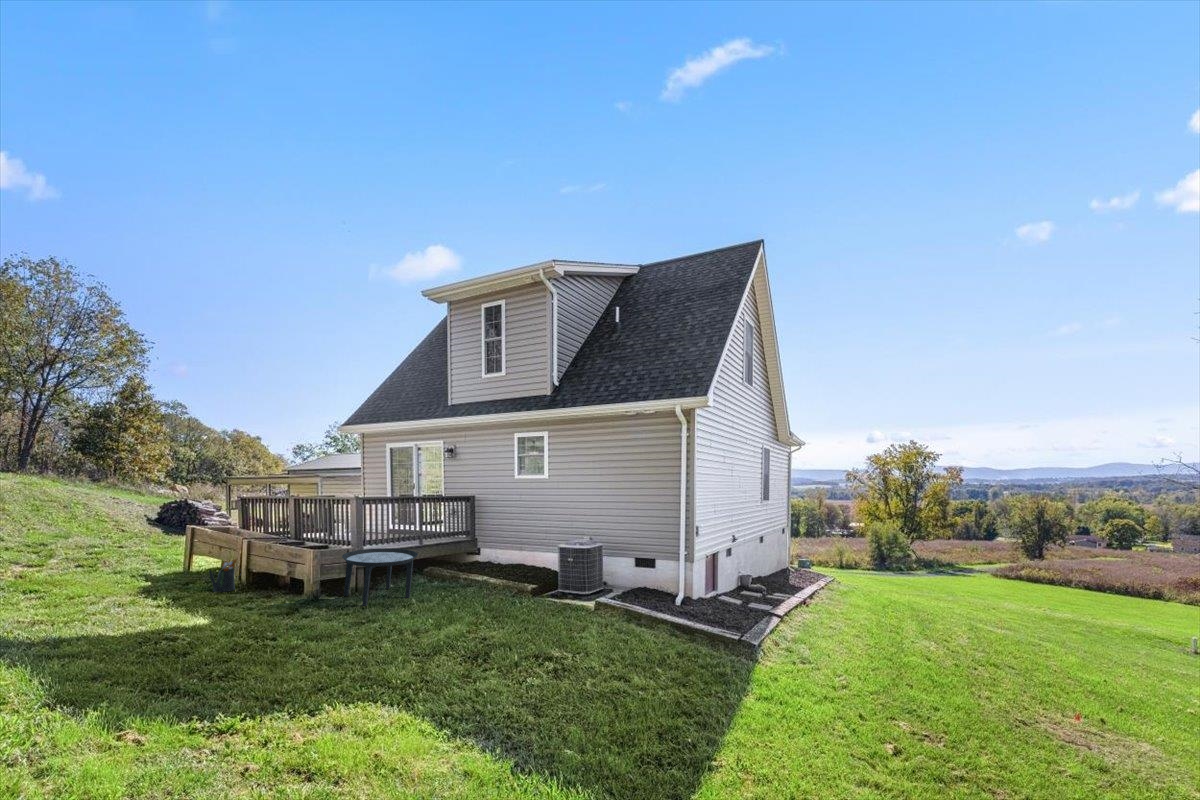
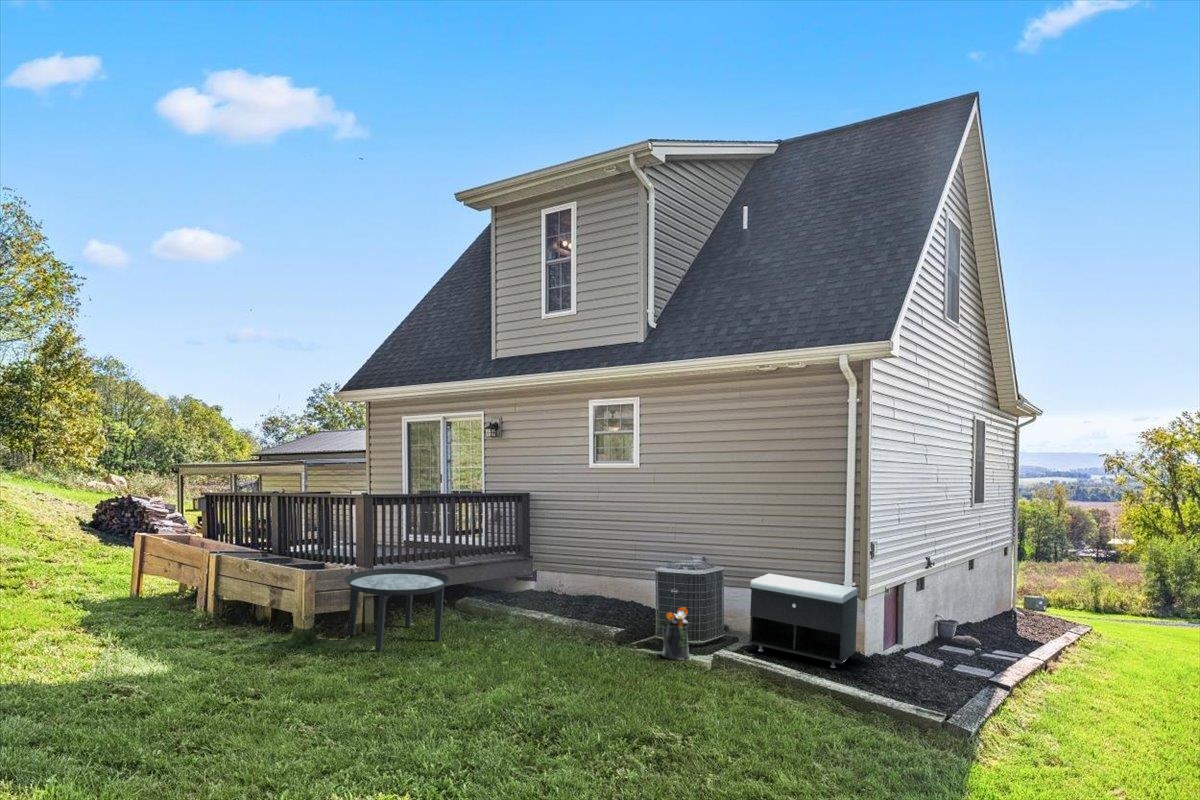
storage bench: none [619,546,688,607] -> present [749,574,858,668]
watering can: present [209,559,237,592] -> present [662,607,690,660]

